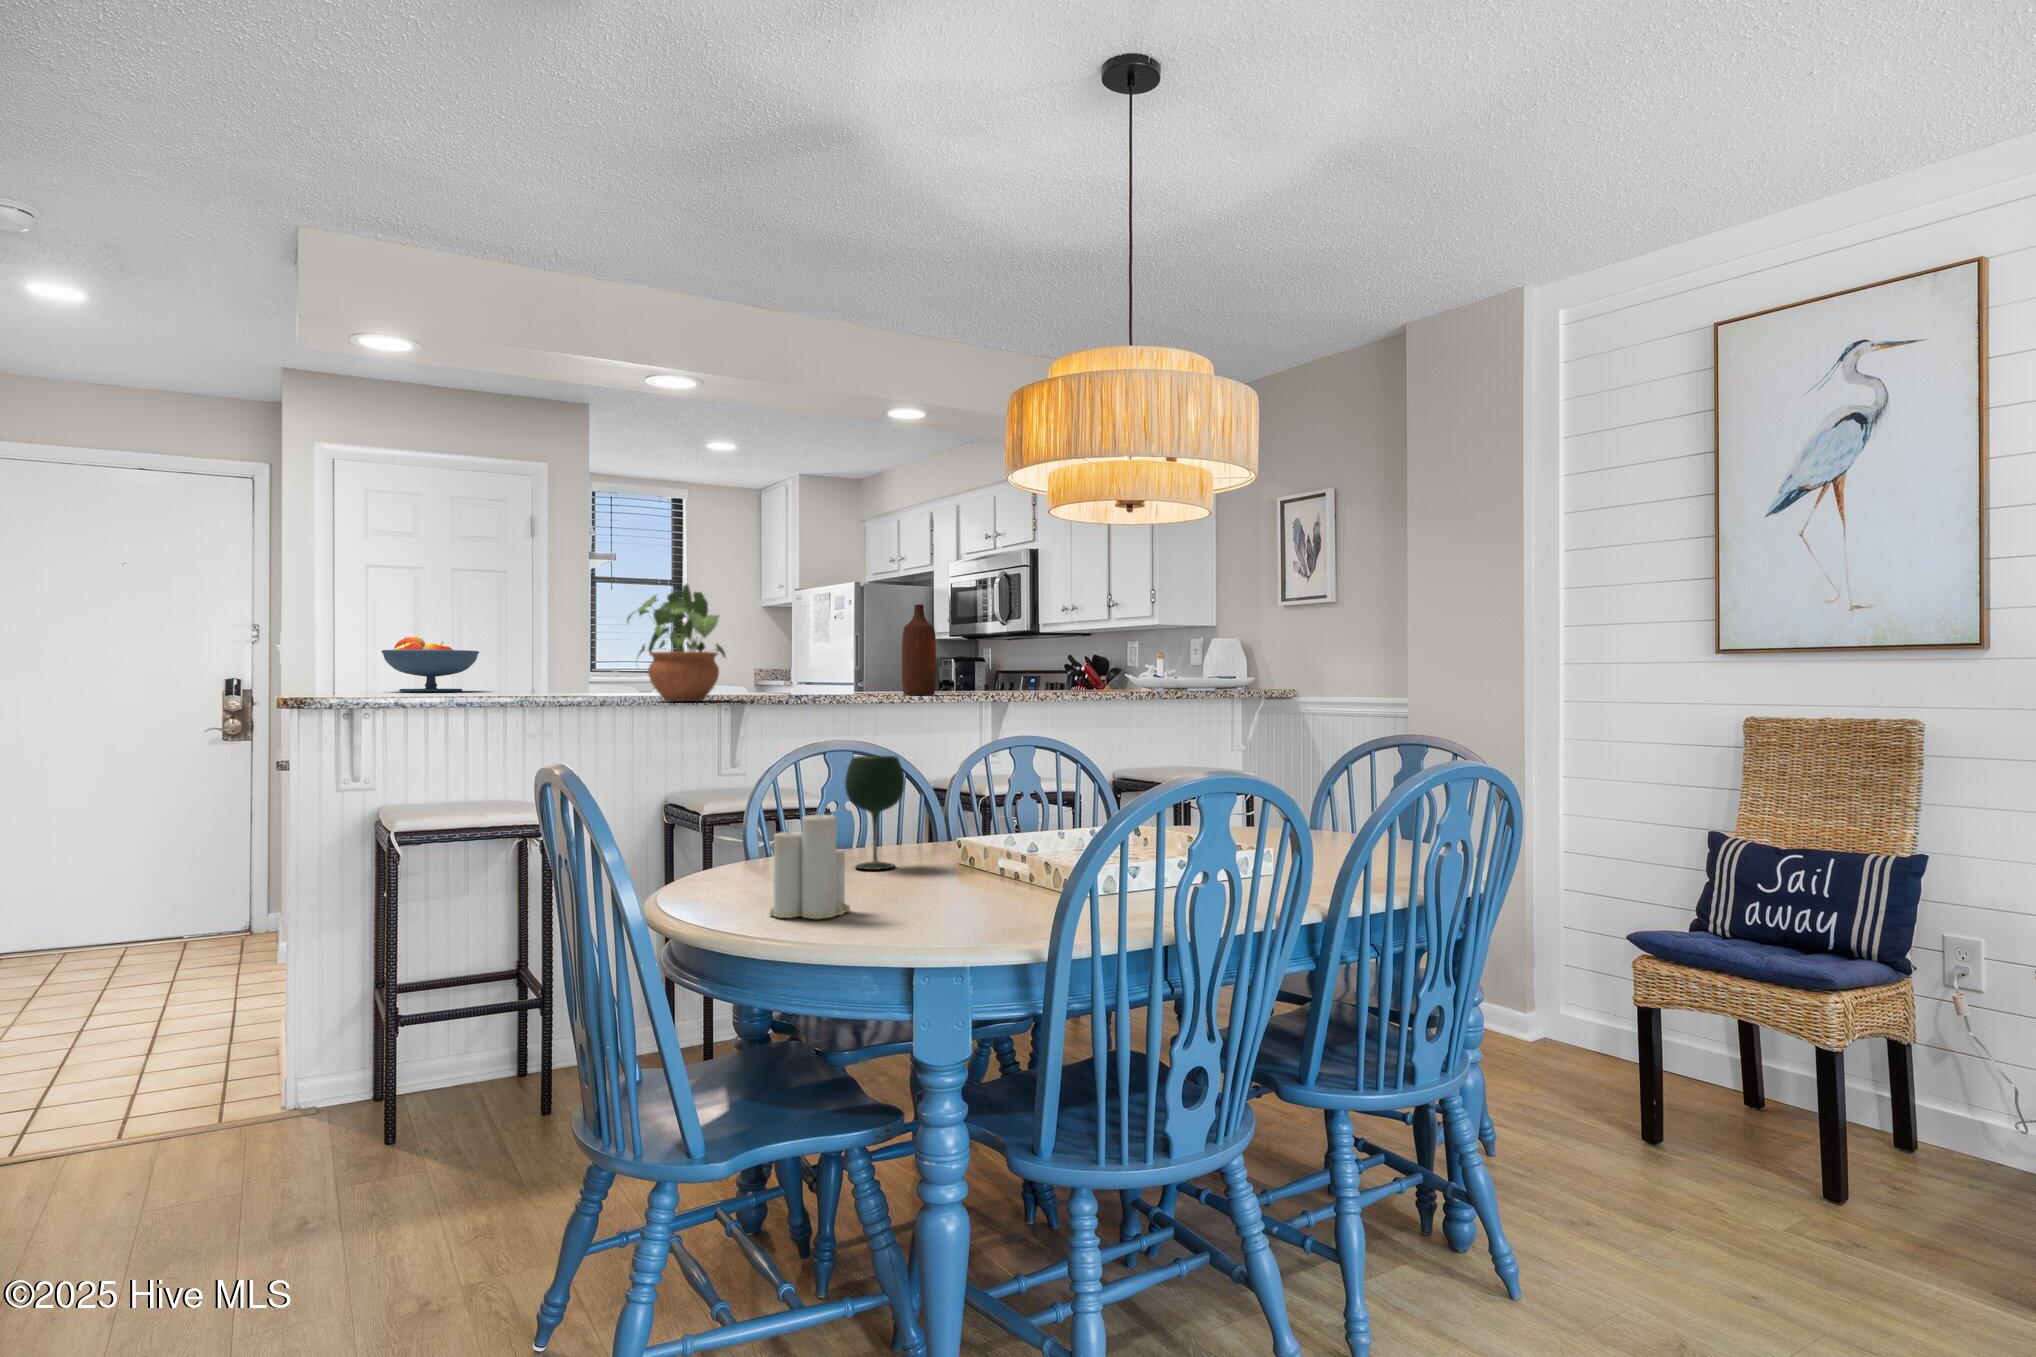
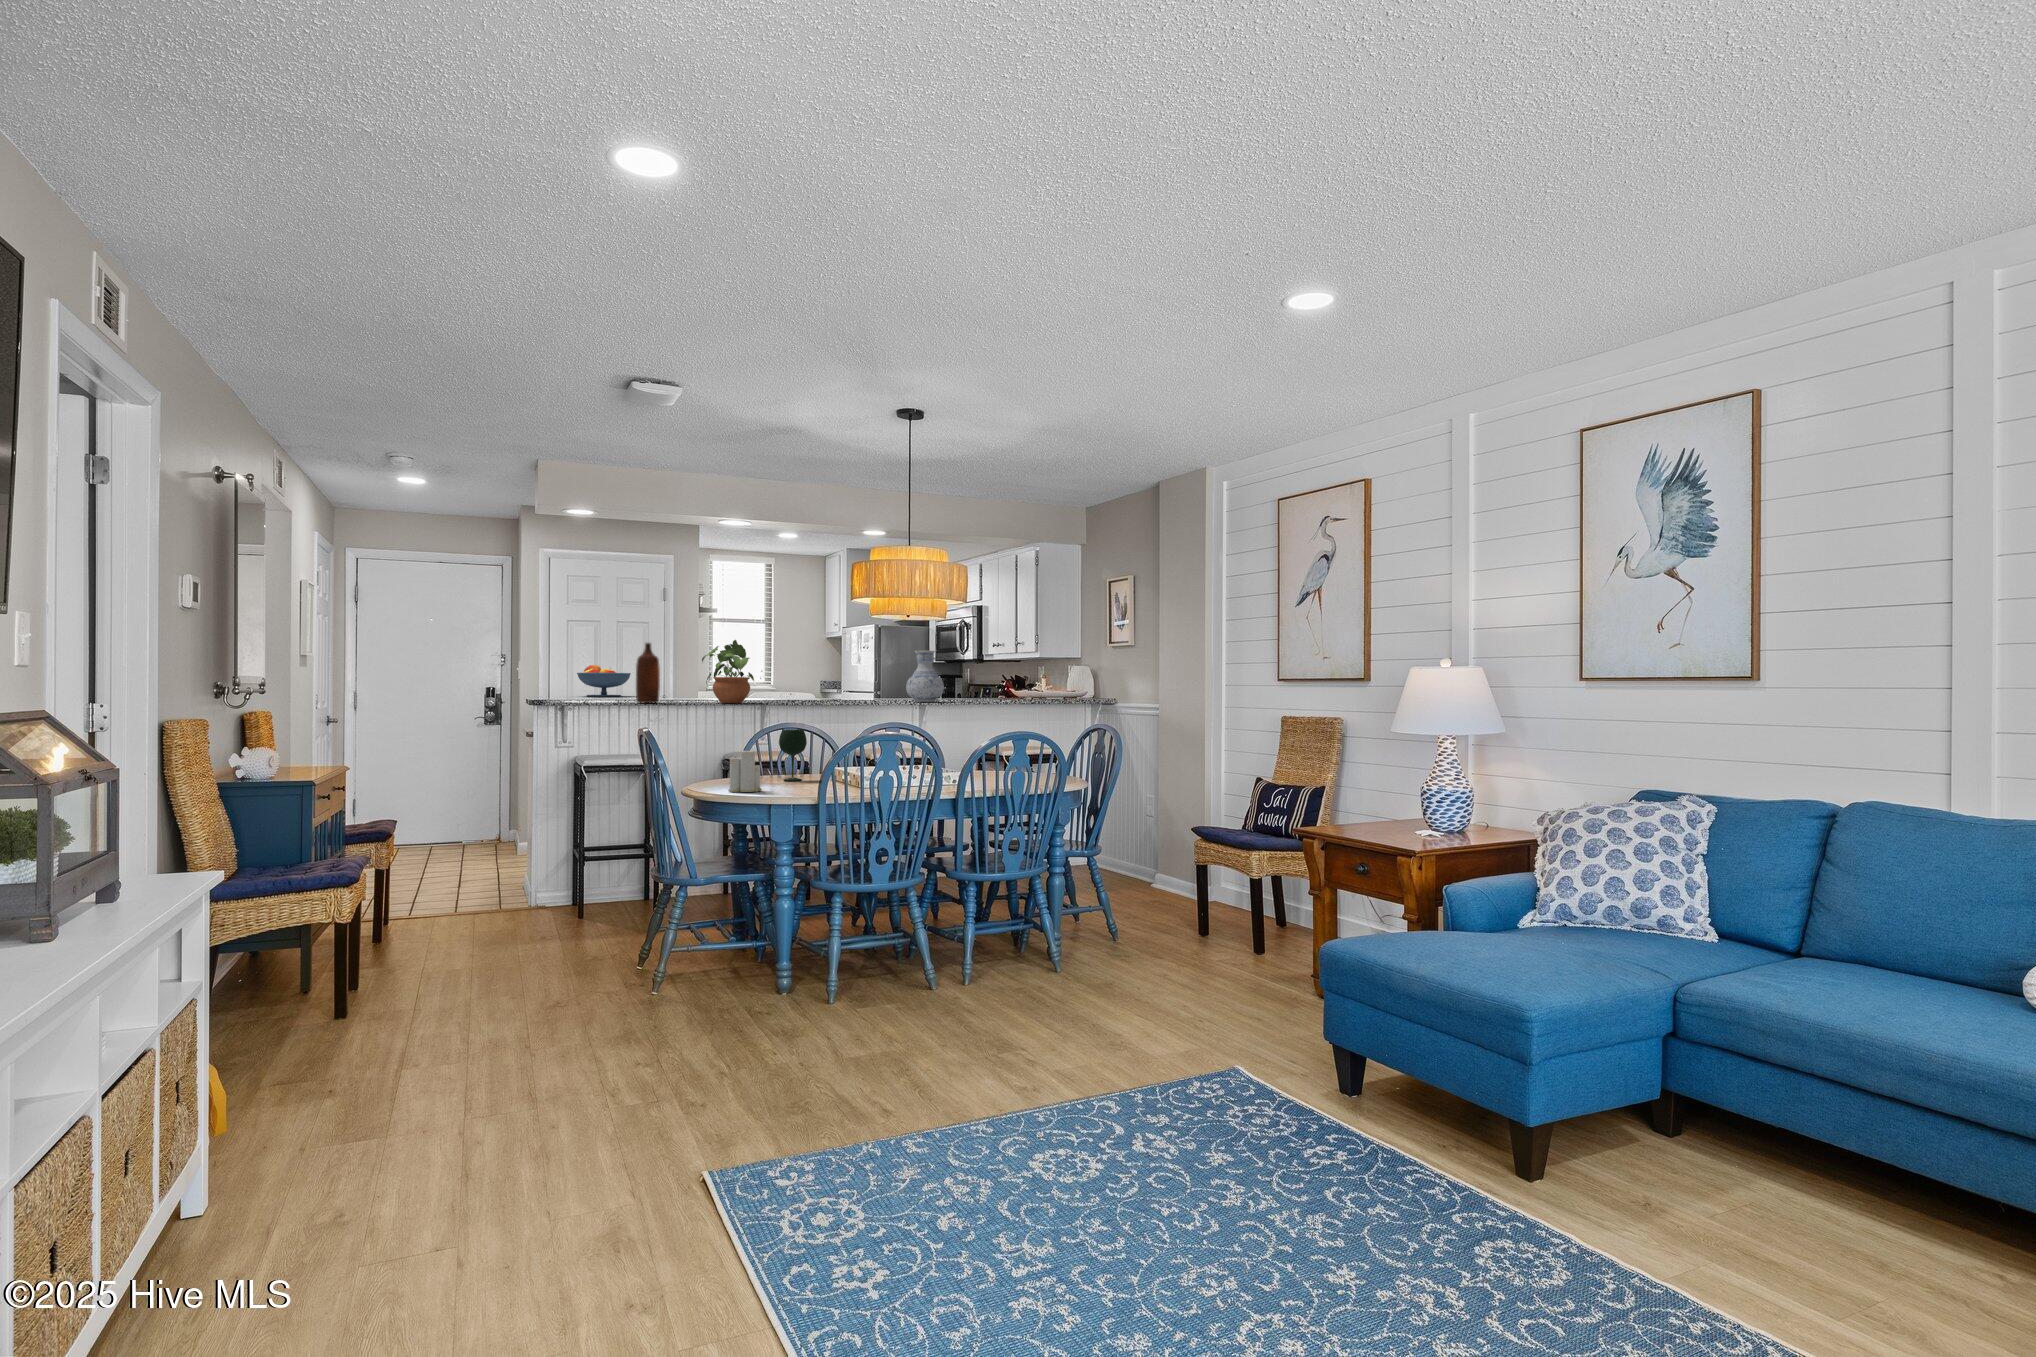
bottle: present [902,604,936,695] -> present [636,643,660,703]
vase: none [979,608,1043,697] -> present [906,651,944,702]

